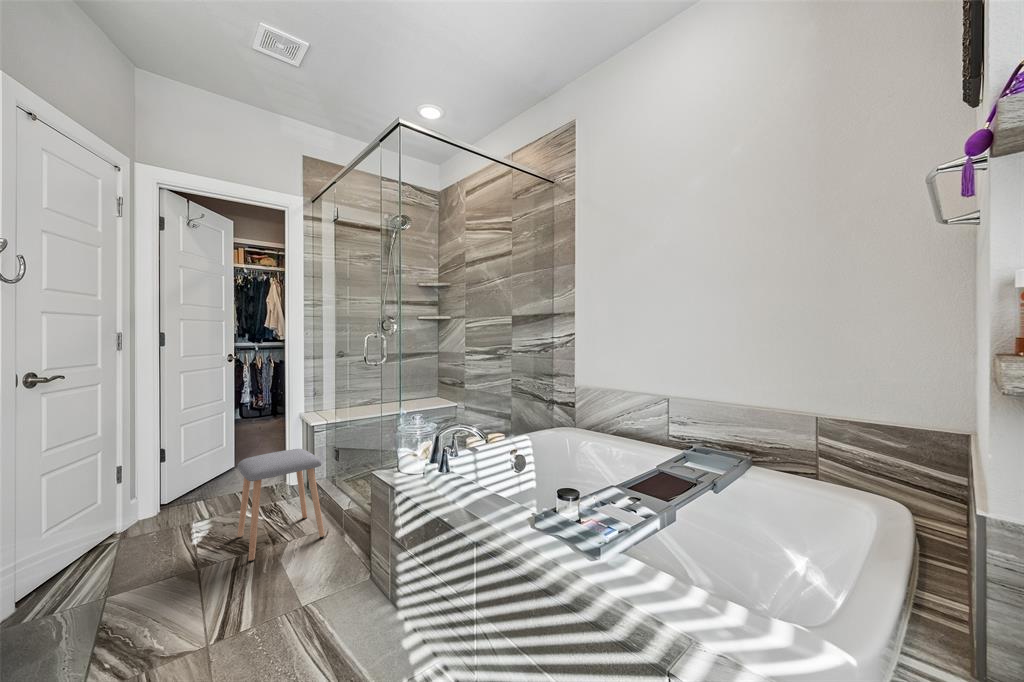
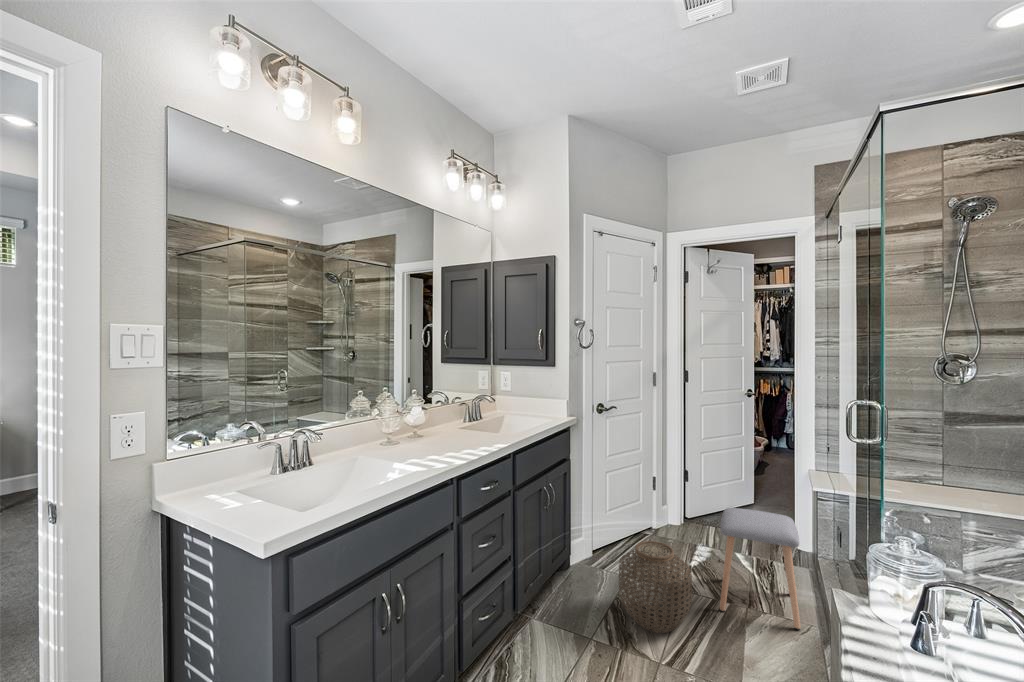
woven basket: none [113,515,228,630] -> present [619,541,692,633]

